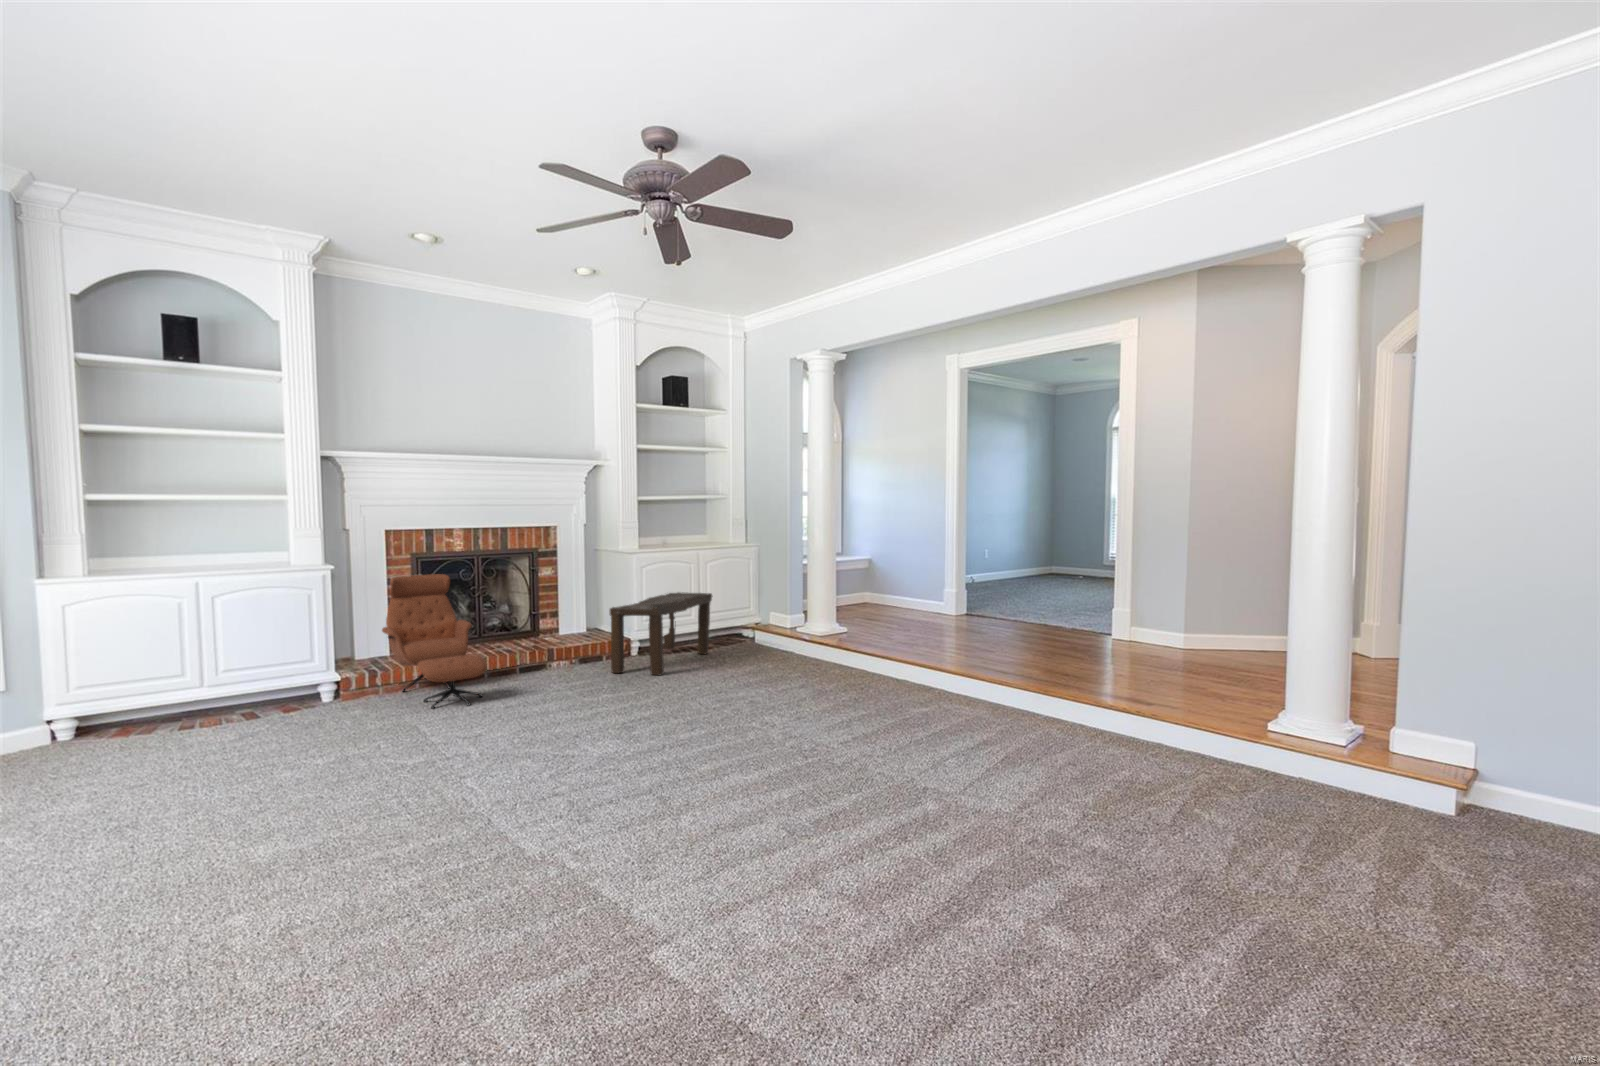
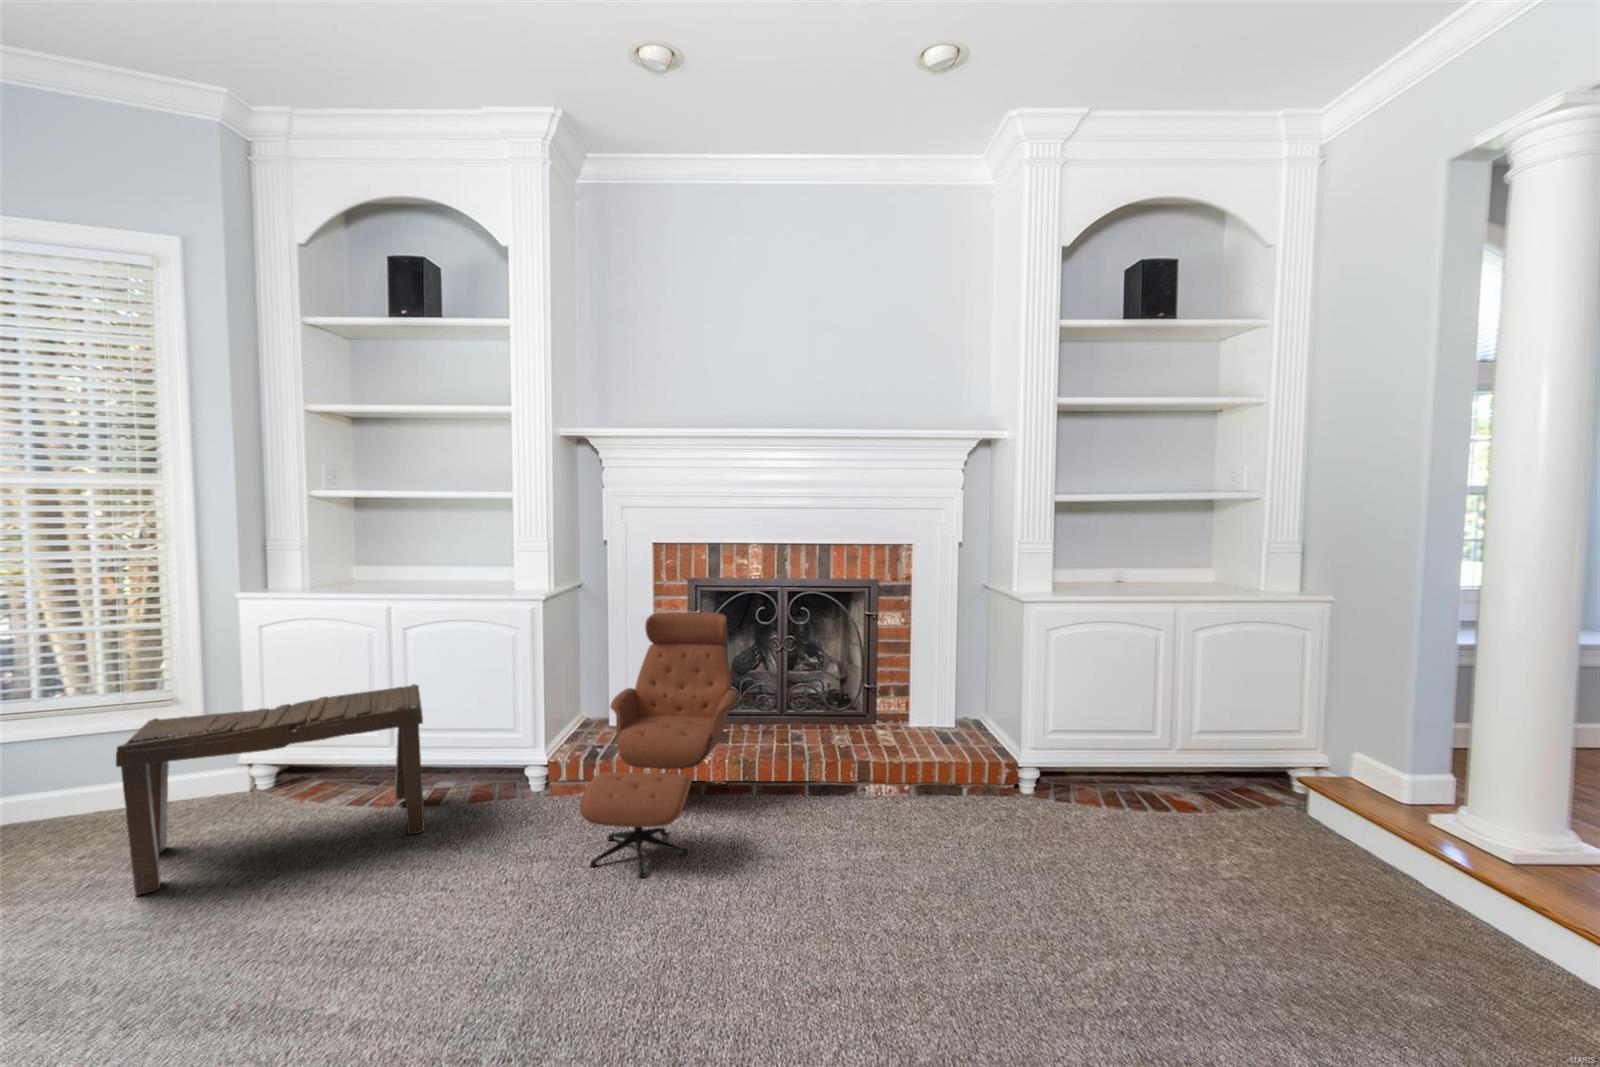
bench: present [610,592,713,675] -> present [116,684,424,895]

